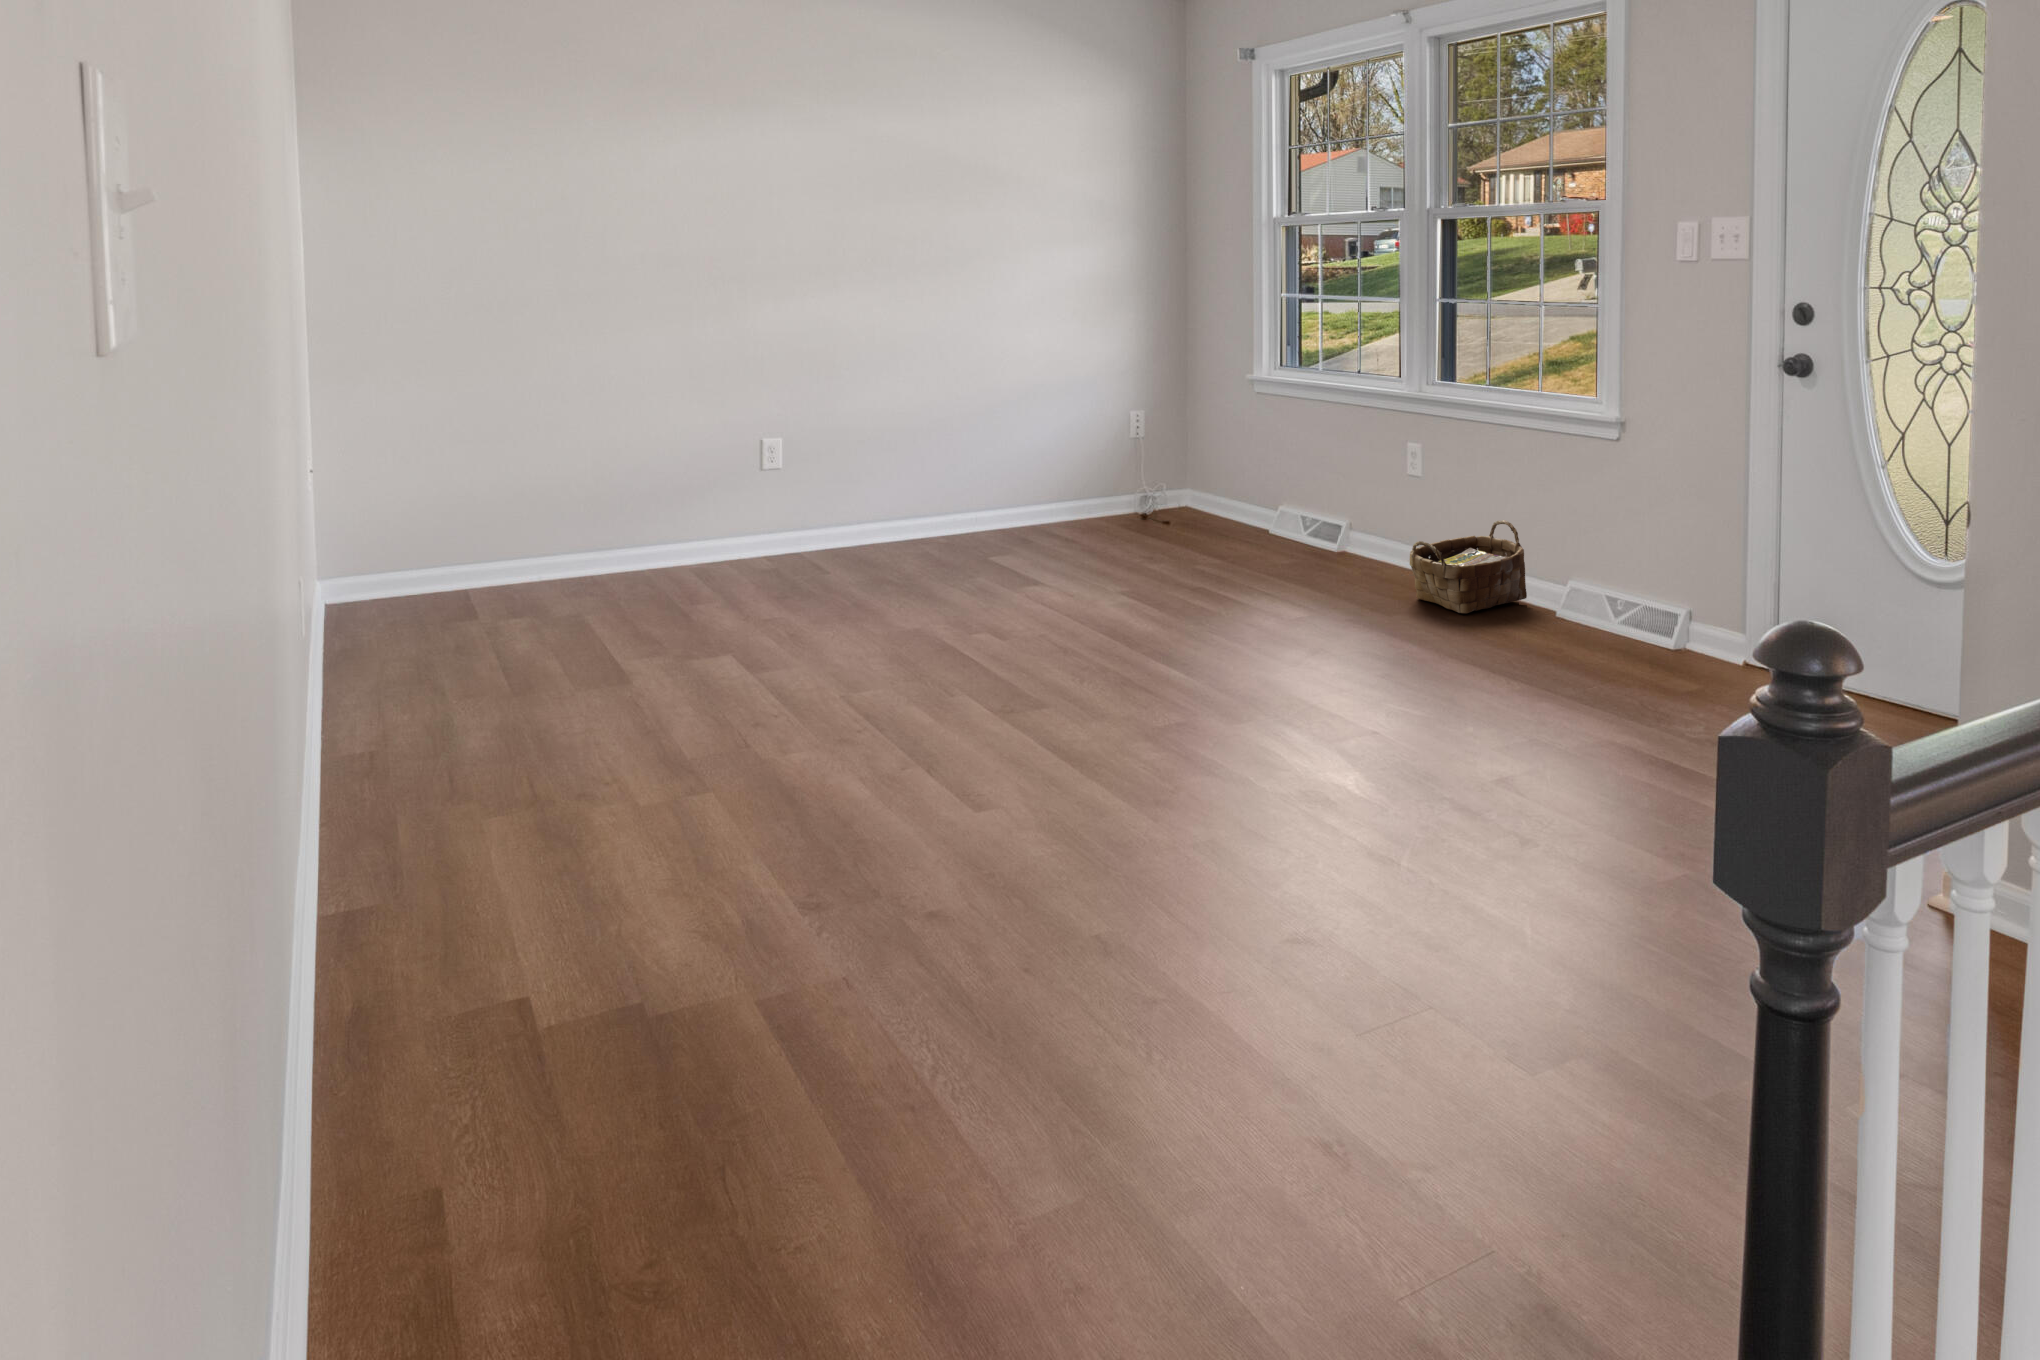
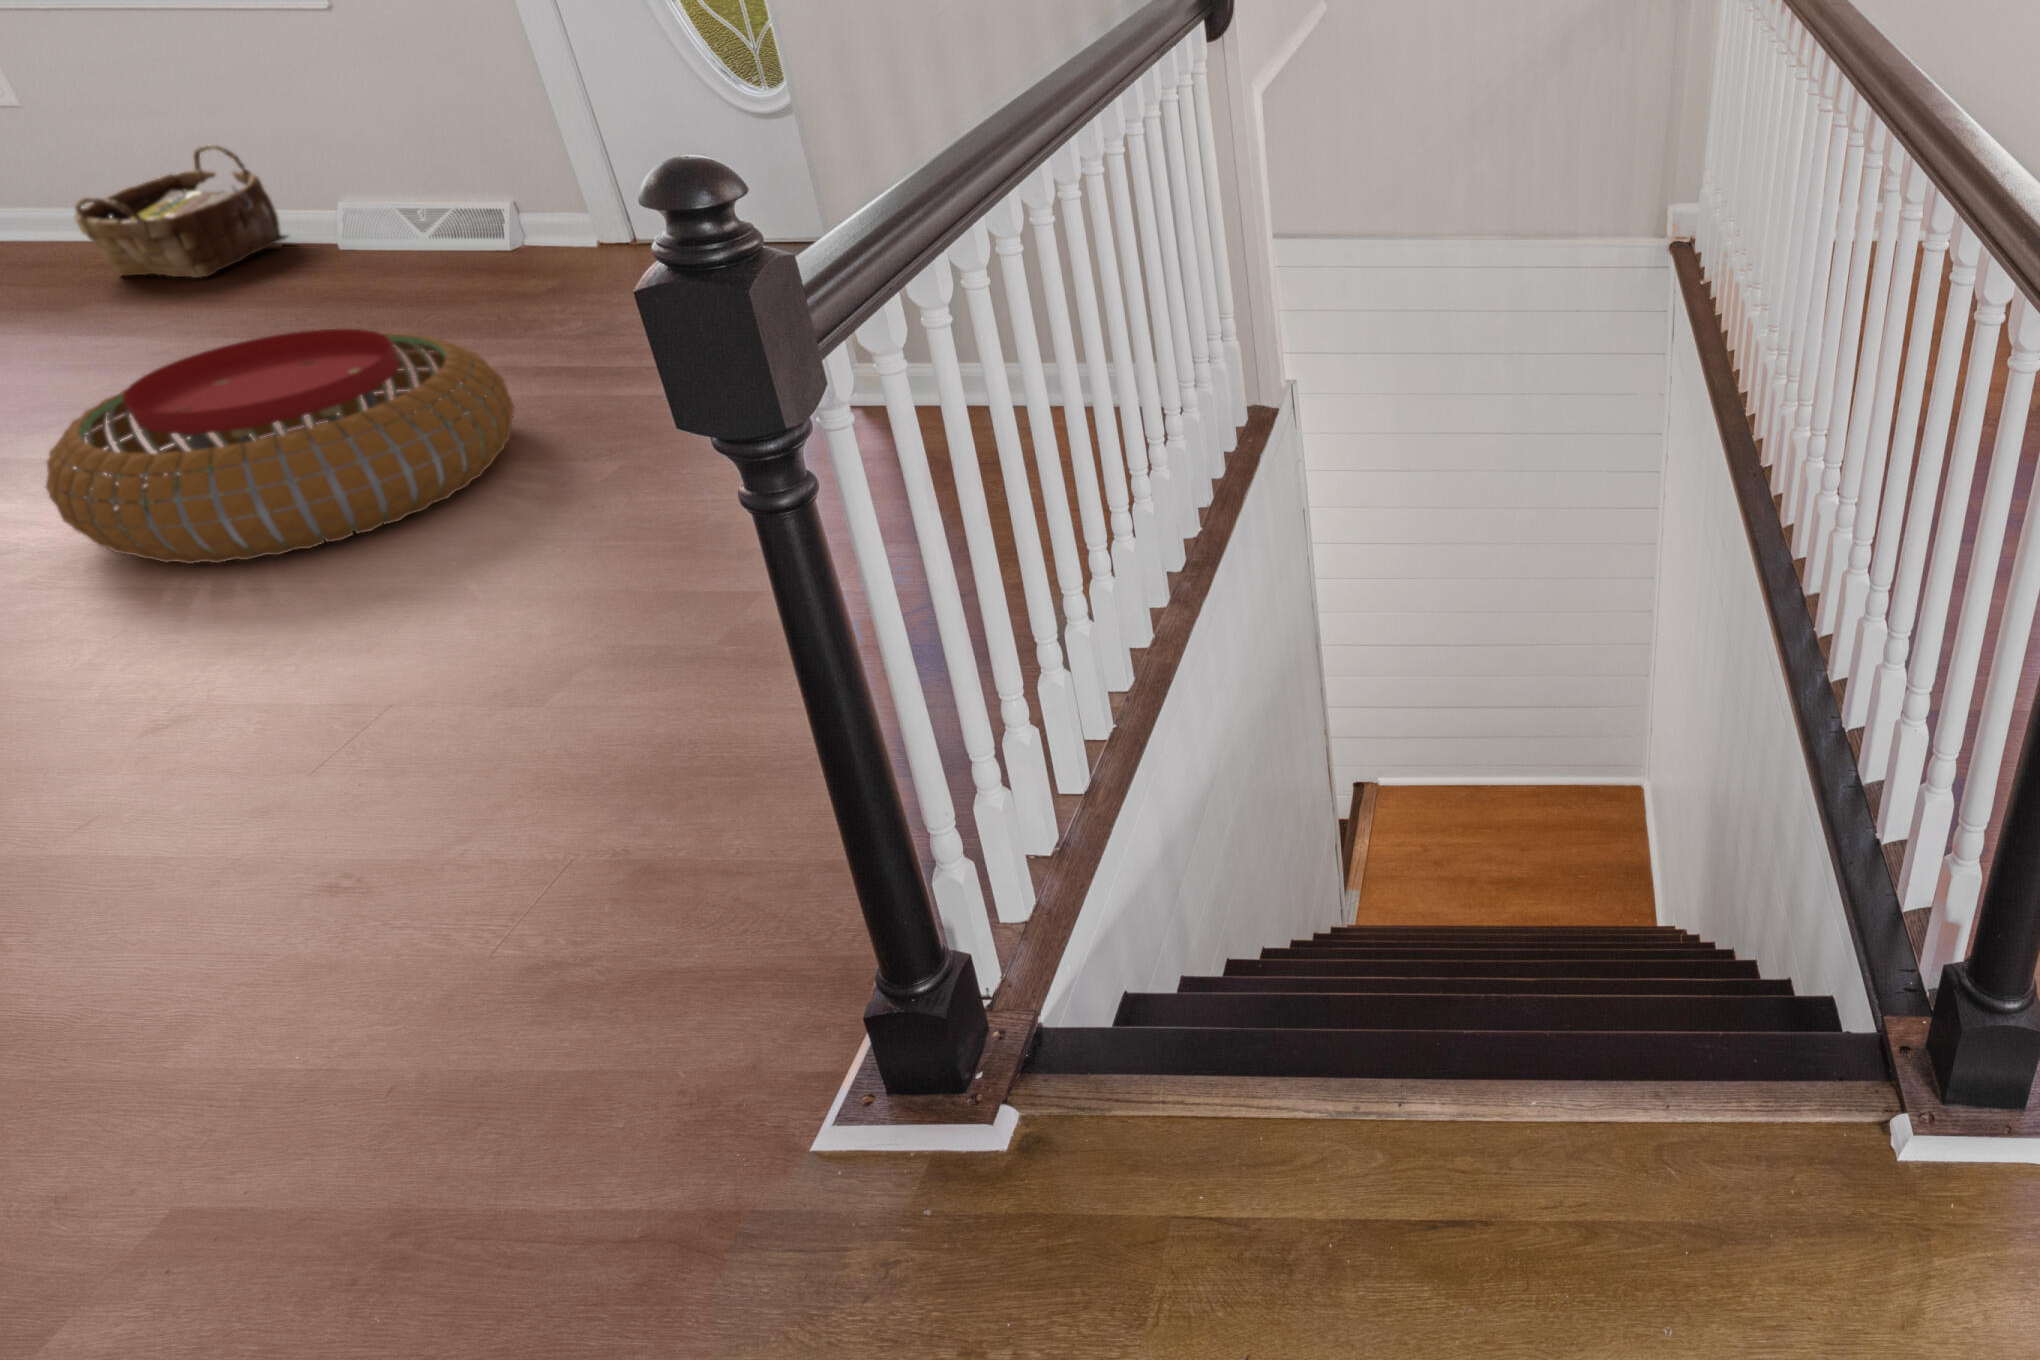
pouf: none [1309,669,1621,852] -> present [45,329,515,564]

